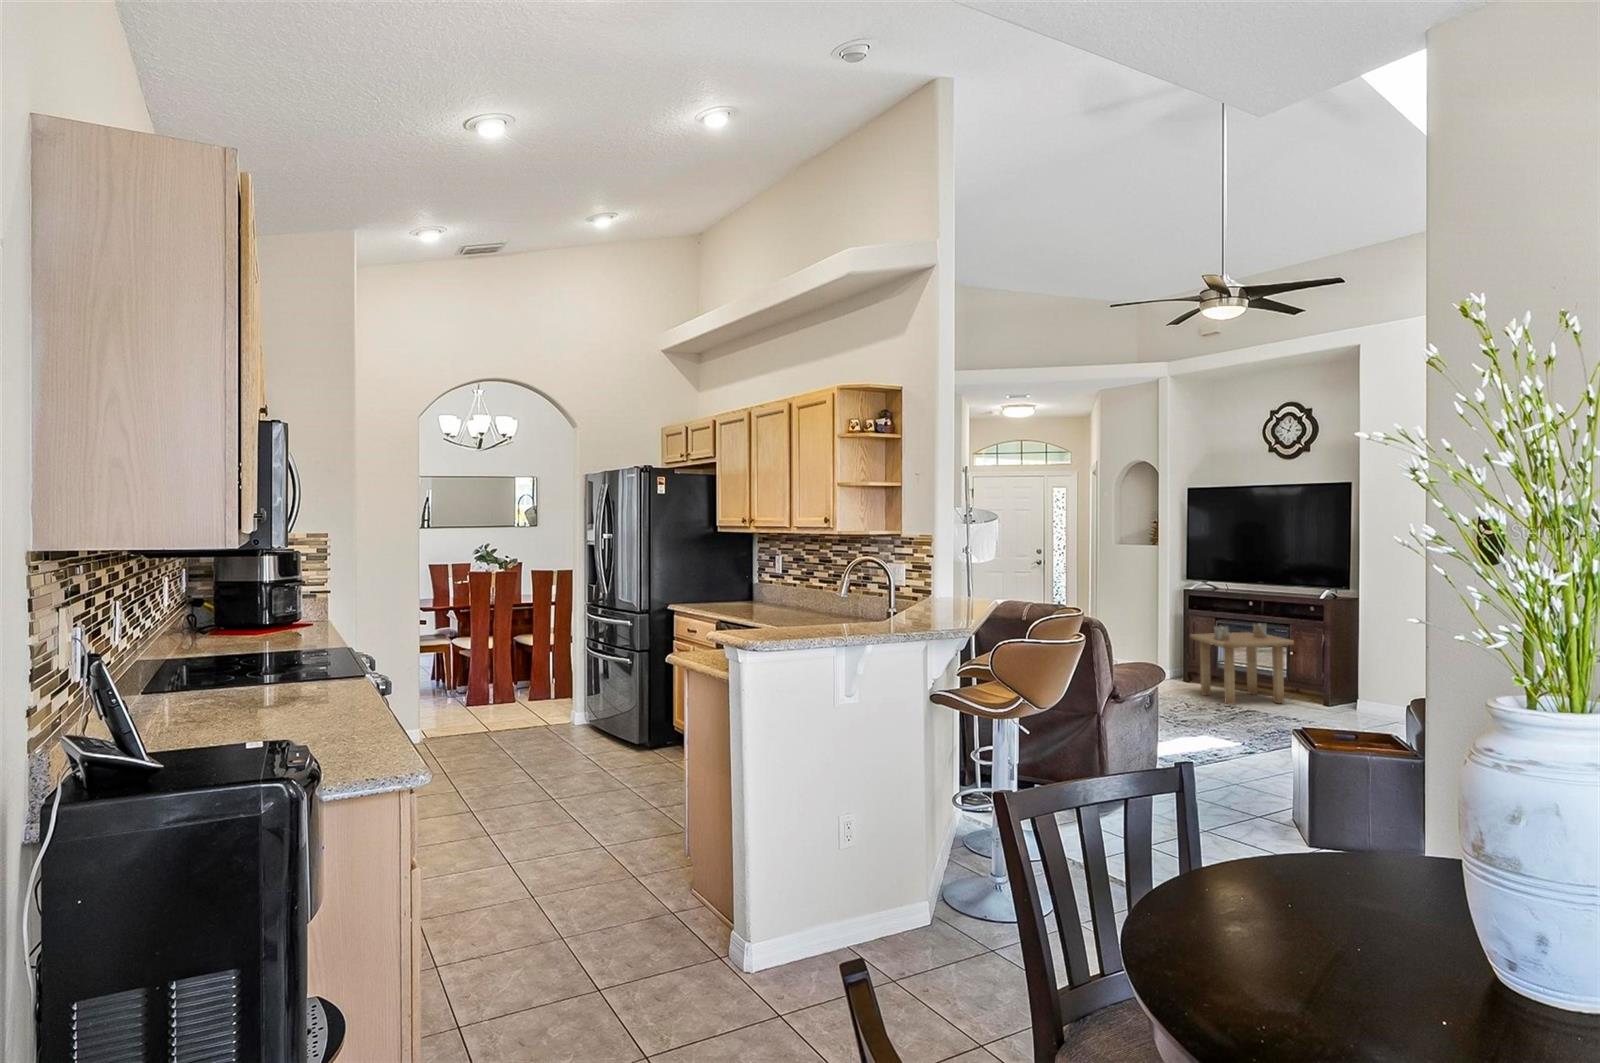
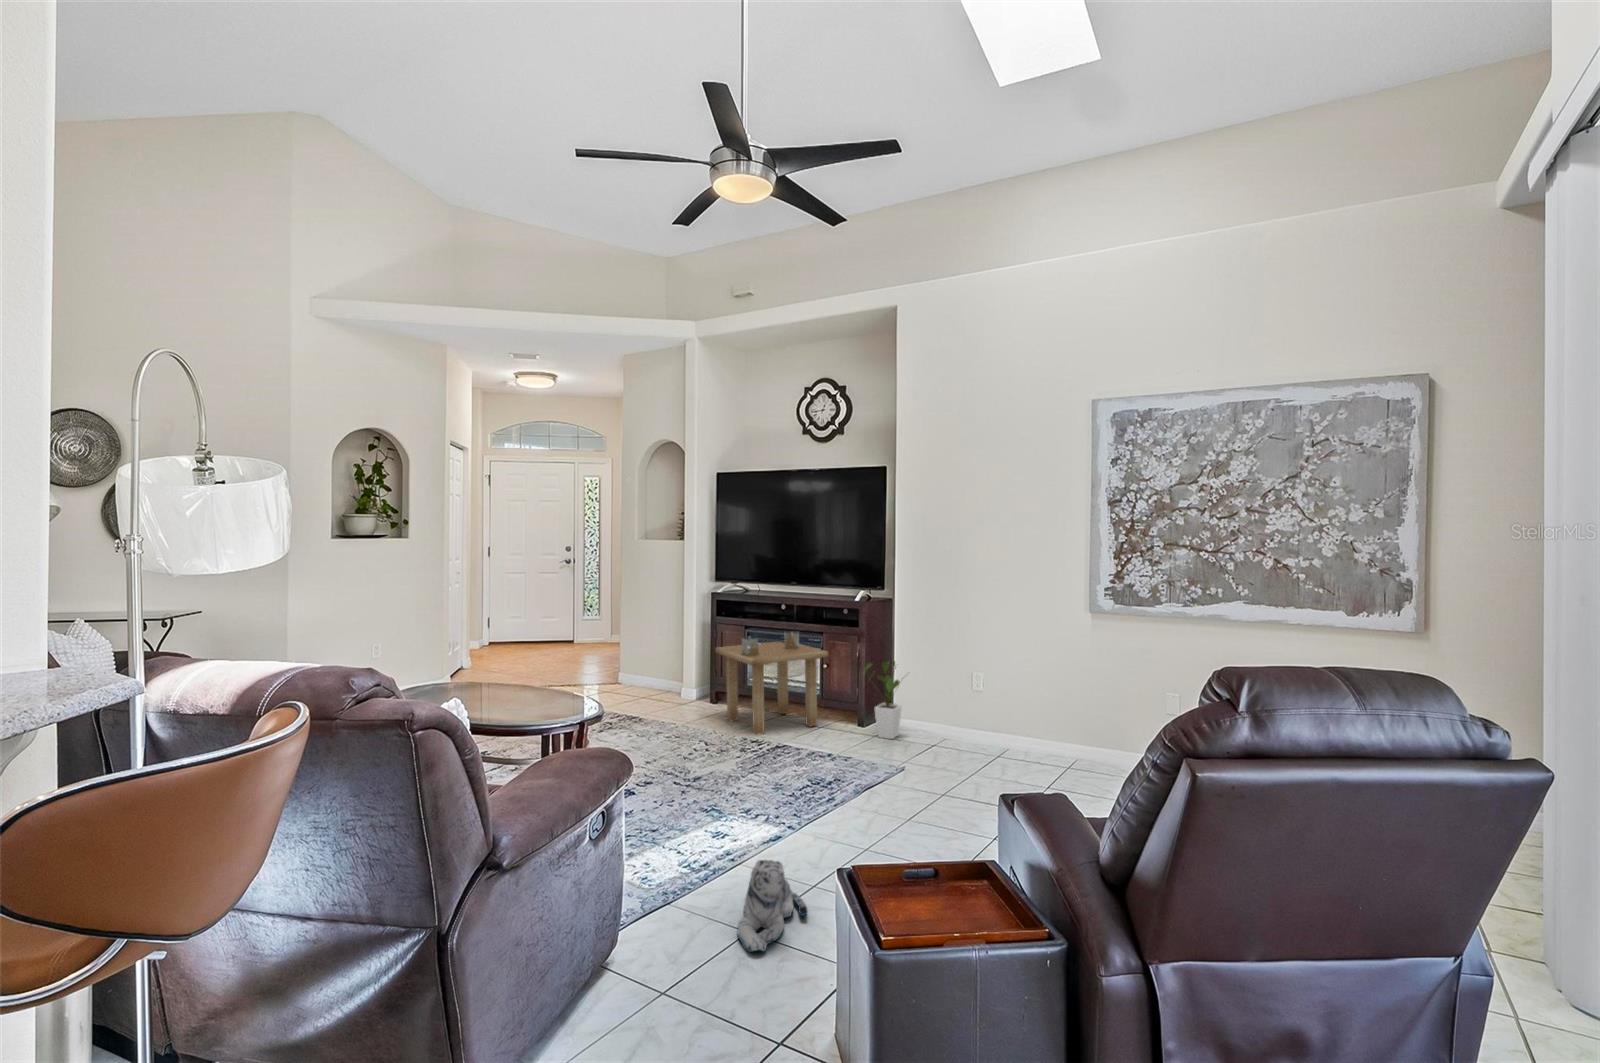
house plant: none [1326,649,1392,716] -> present [863,661,901,739]
plush toy: none [1221,744,1268,793] -> present [737,859,807,952]

